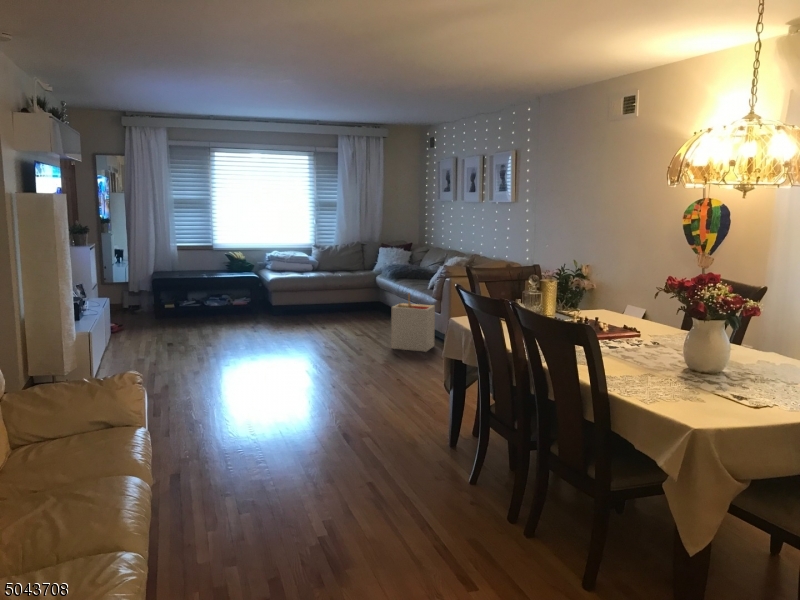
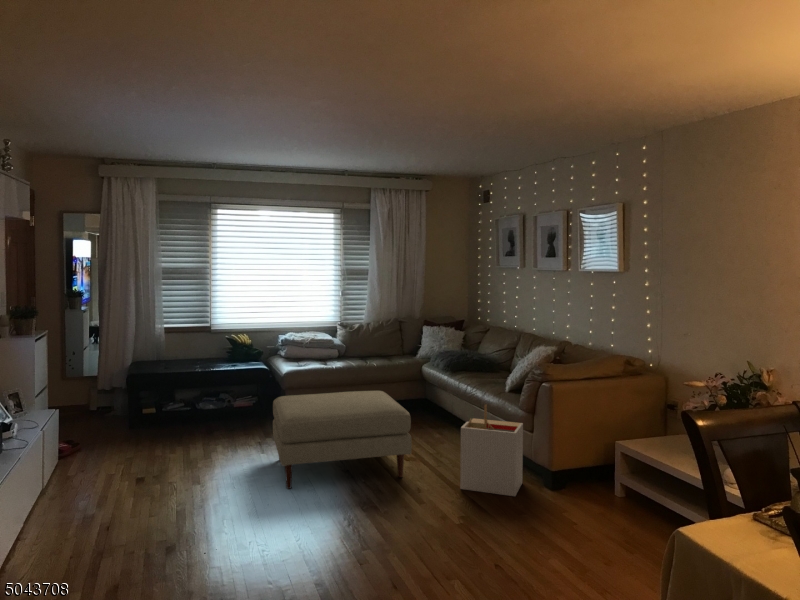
ottoman: none [264,288,360,348] -> present [273,391,412,489]

